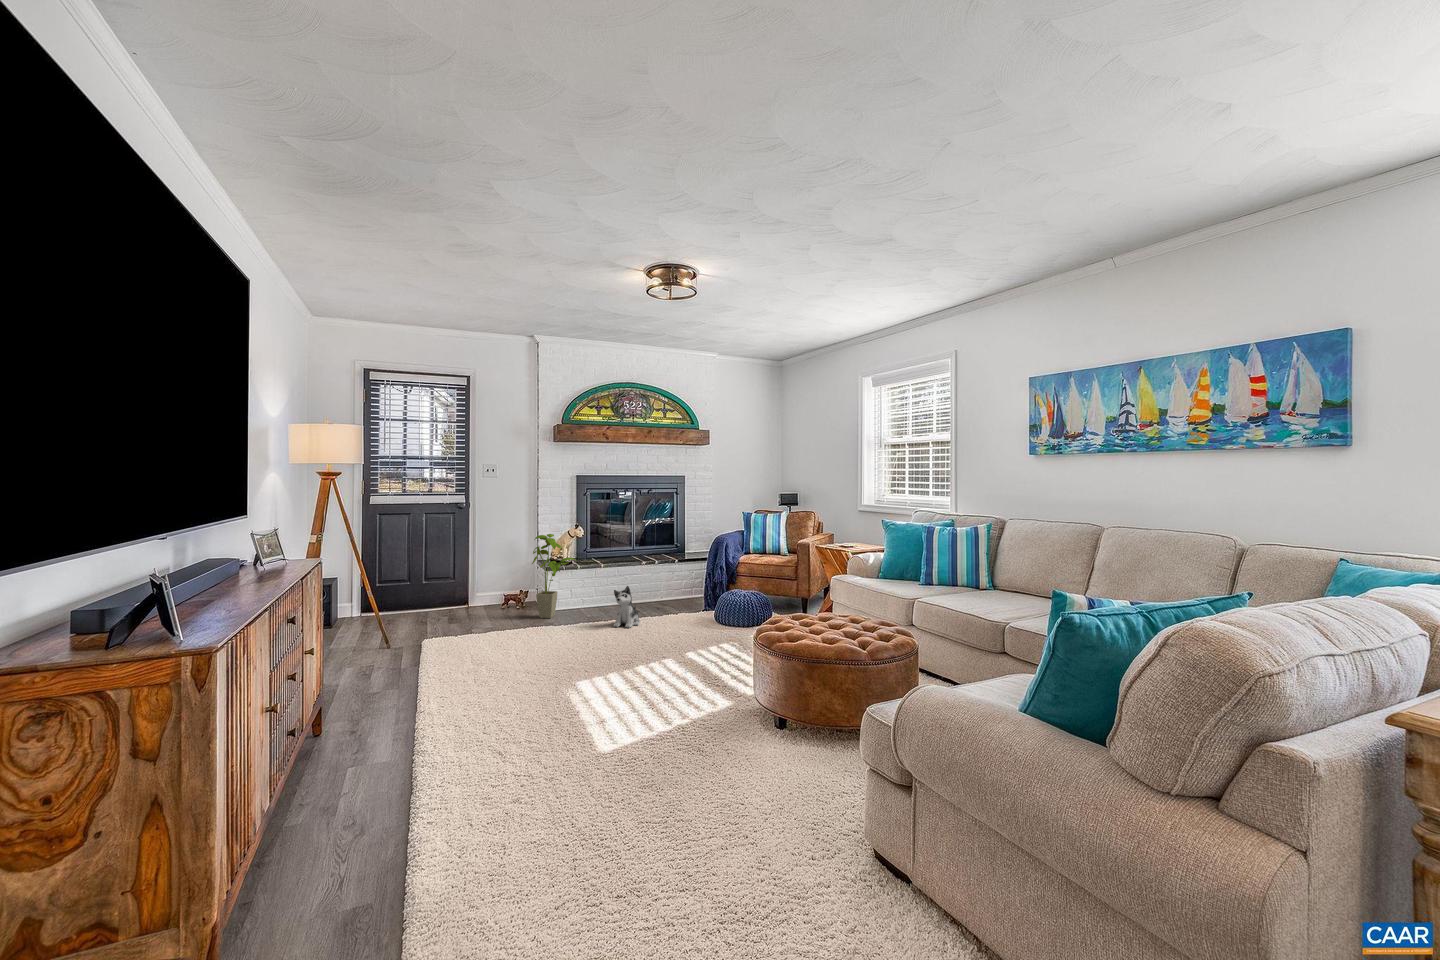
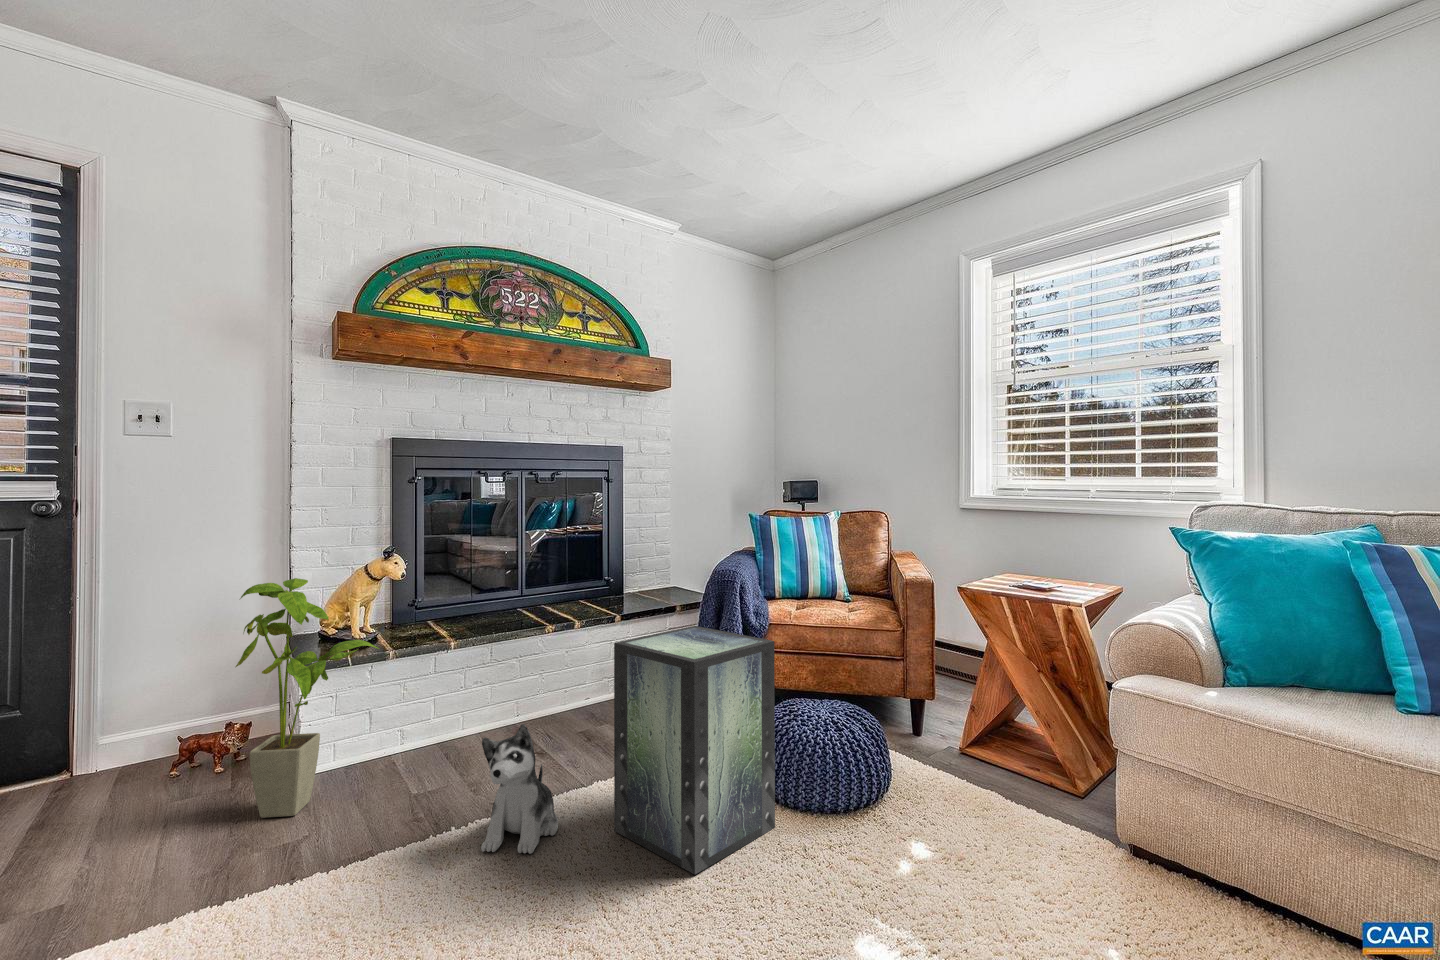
storage box: none [659,556,715,633] -> present [614,626,775,874]

